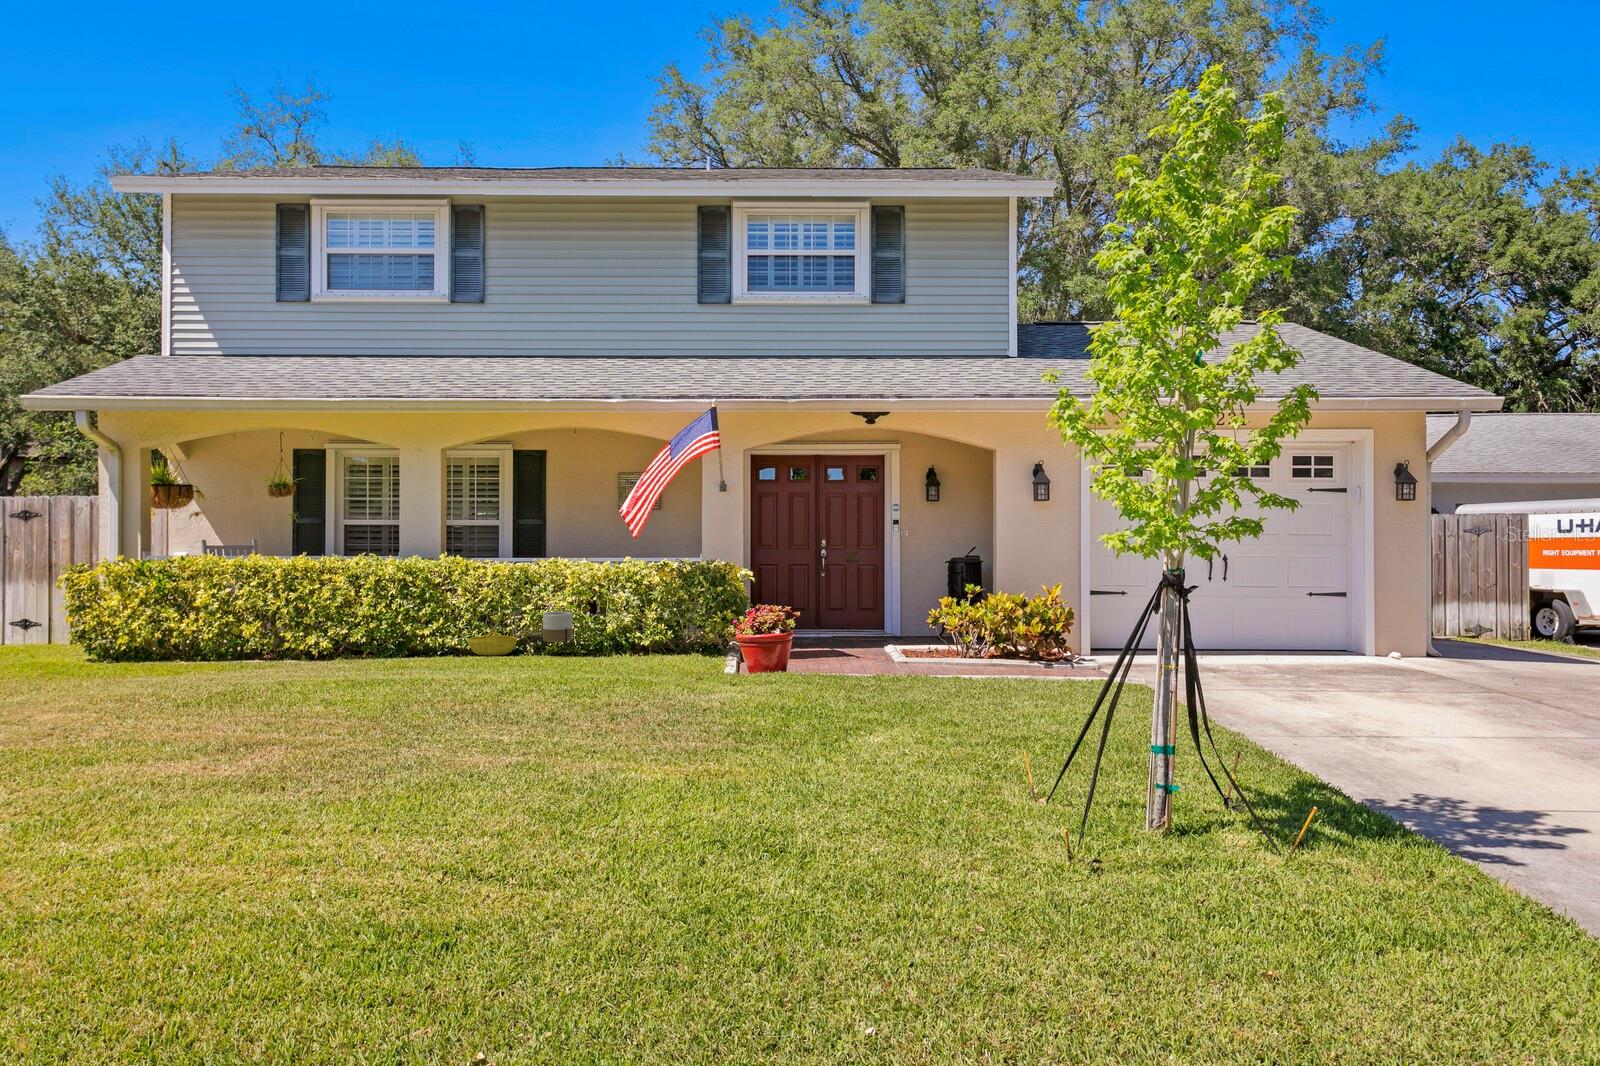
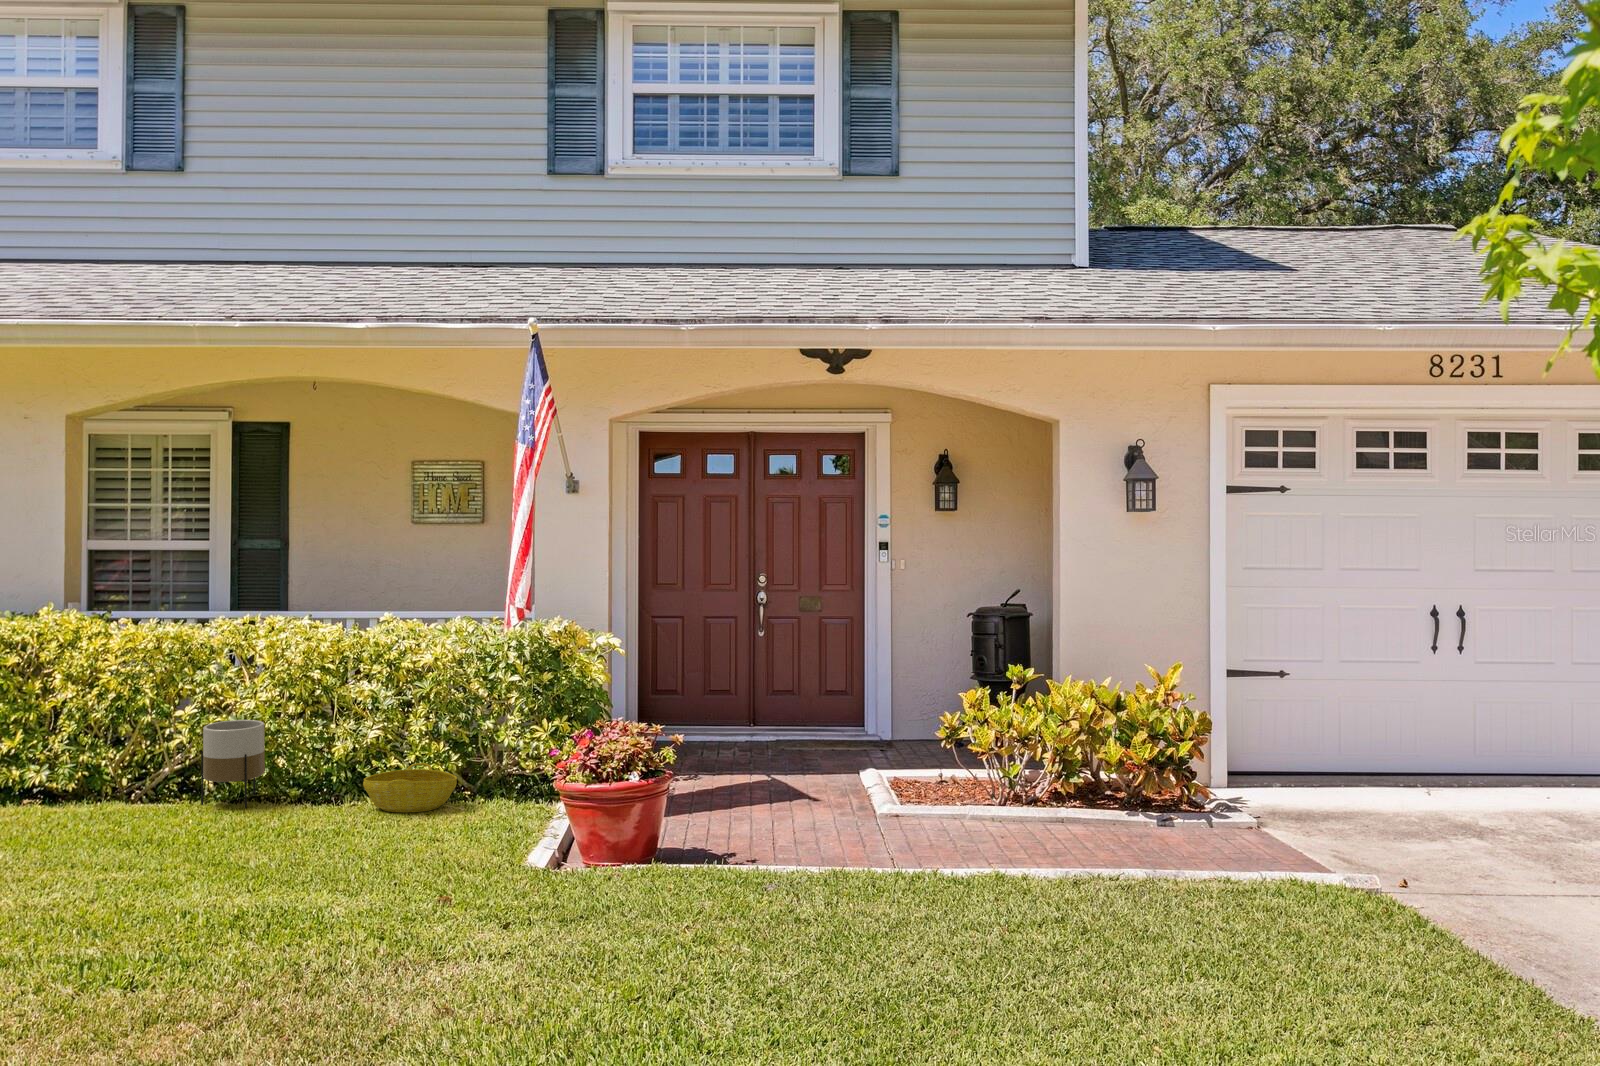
basket: present [467,633,517,656] -> present [363,763,457,812]

